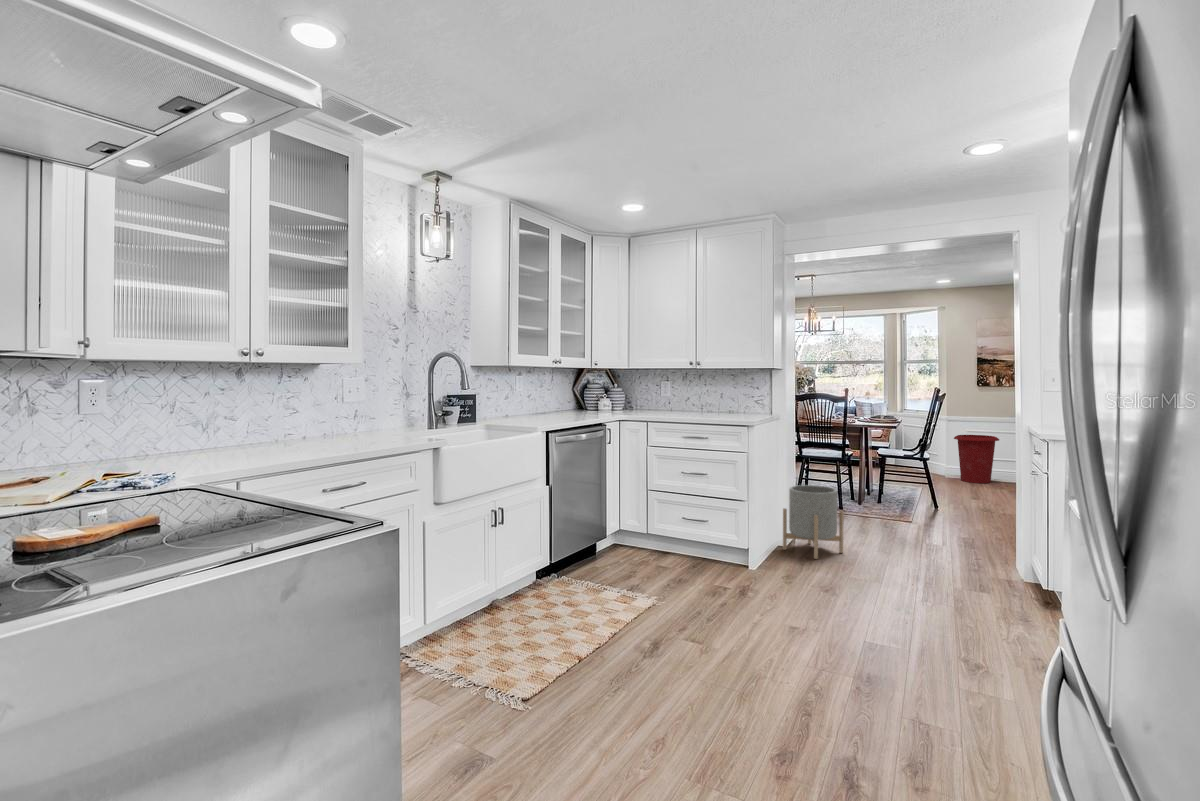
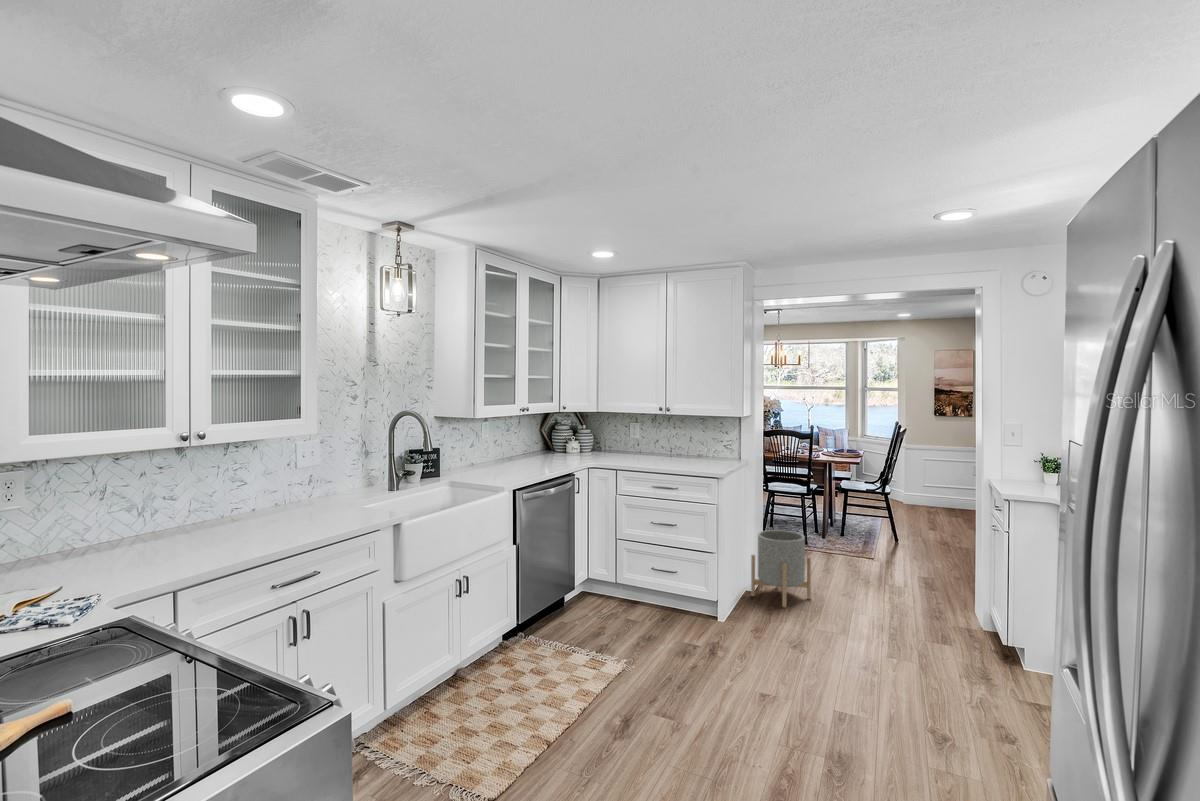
waste bin: present [954,435,999,483] -> none [913,462,956,511]

